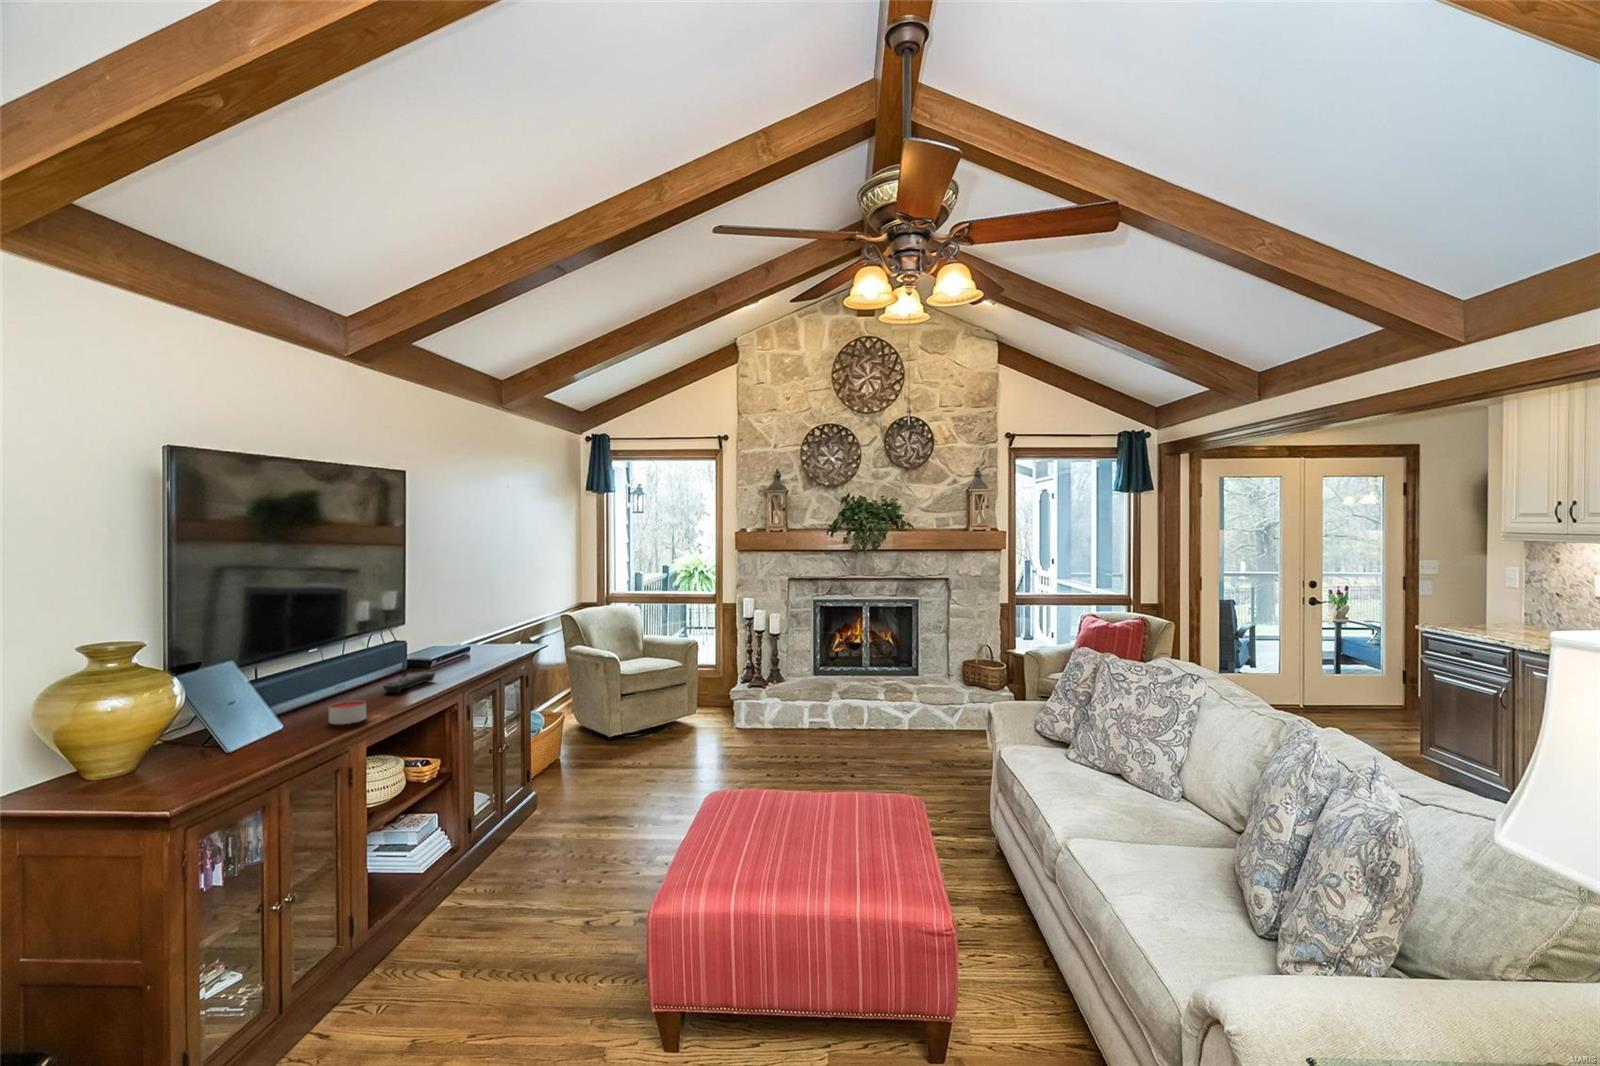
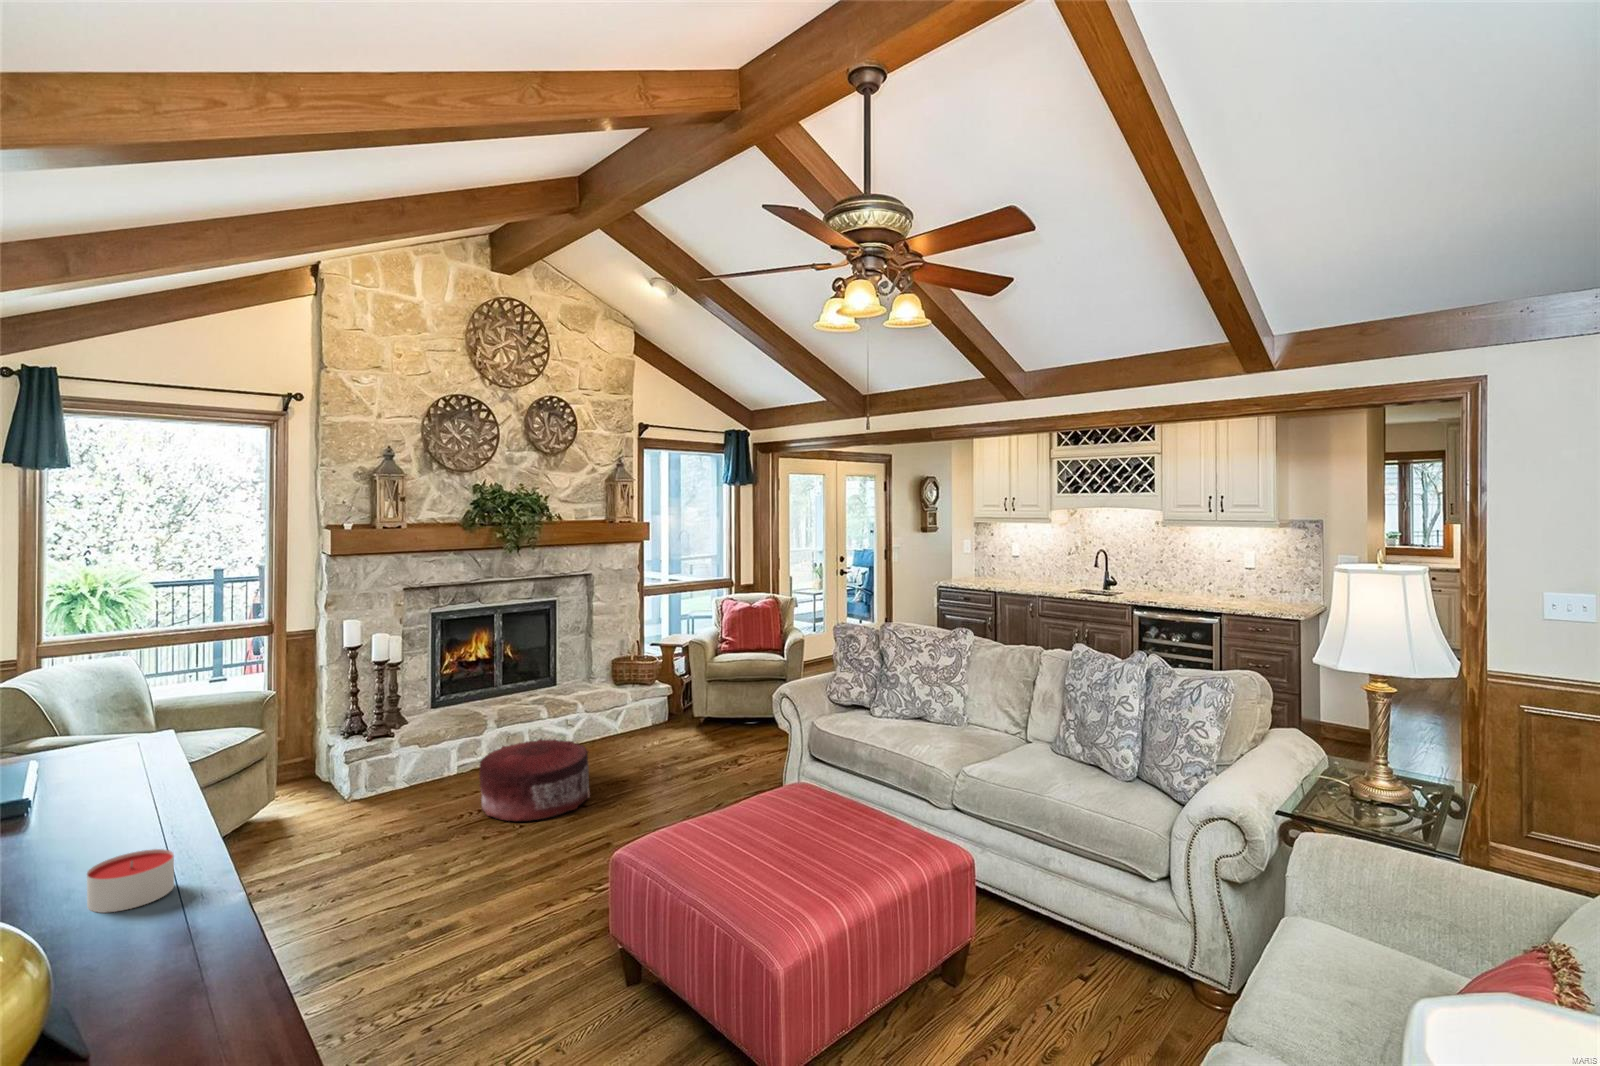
remote control: present [383,672,435,693] -> none [50,787,103,842]
pouf: none [779,713,871,778] -> present [479,739,590,821]

